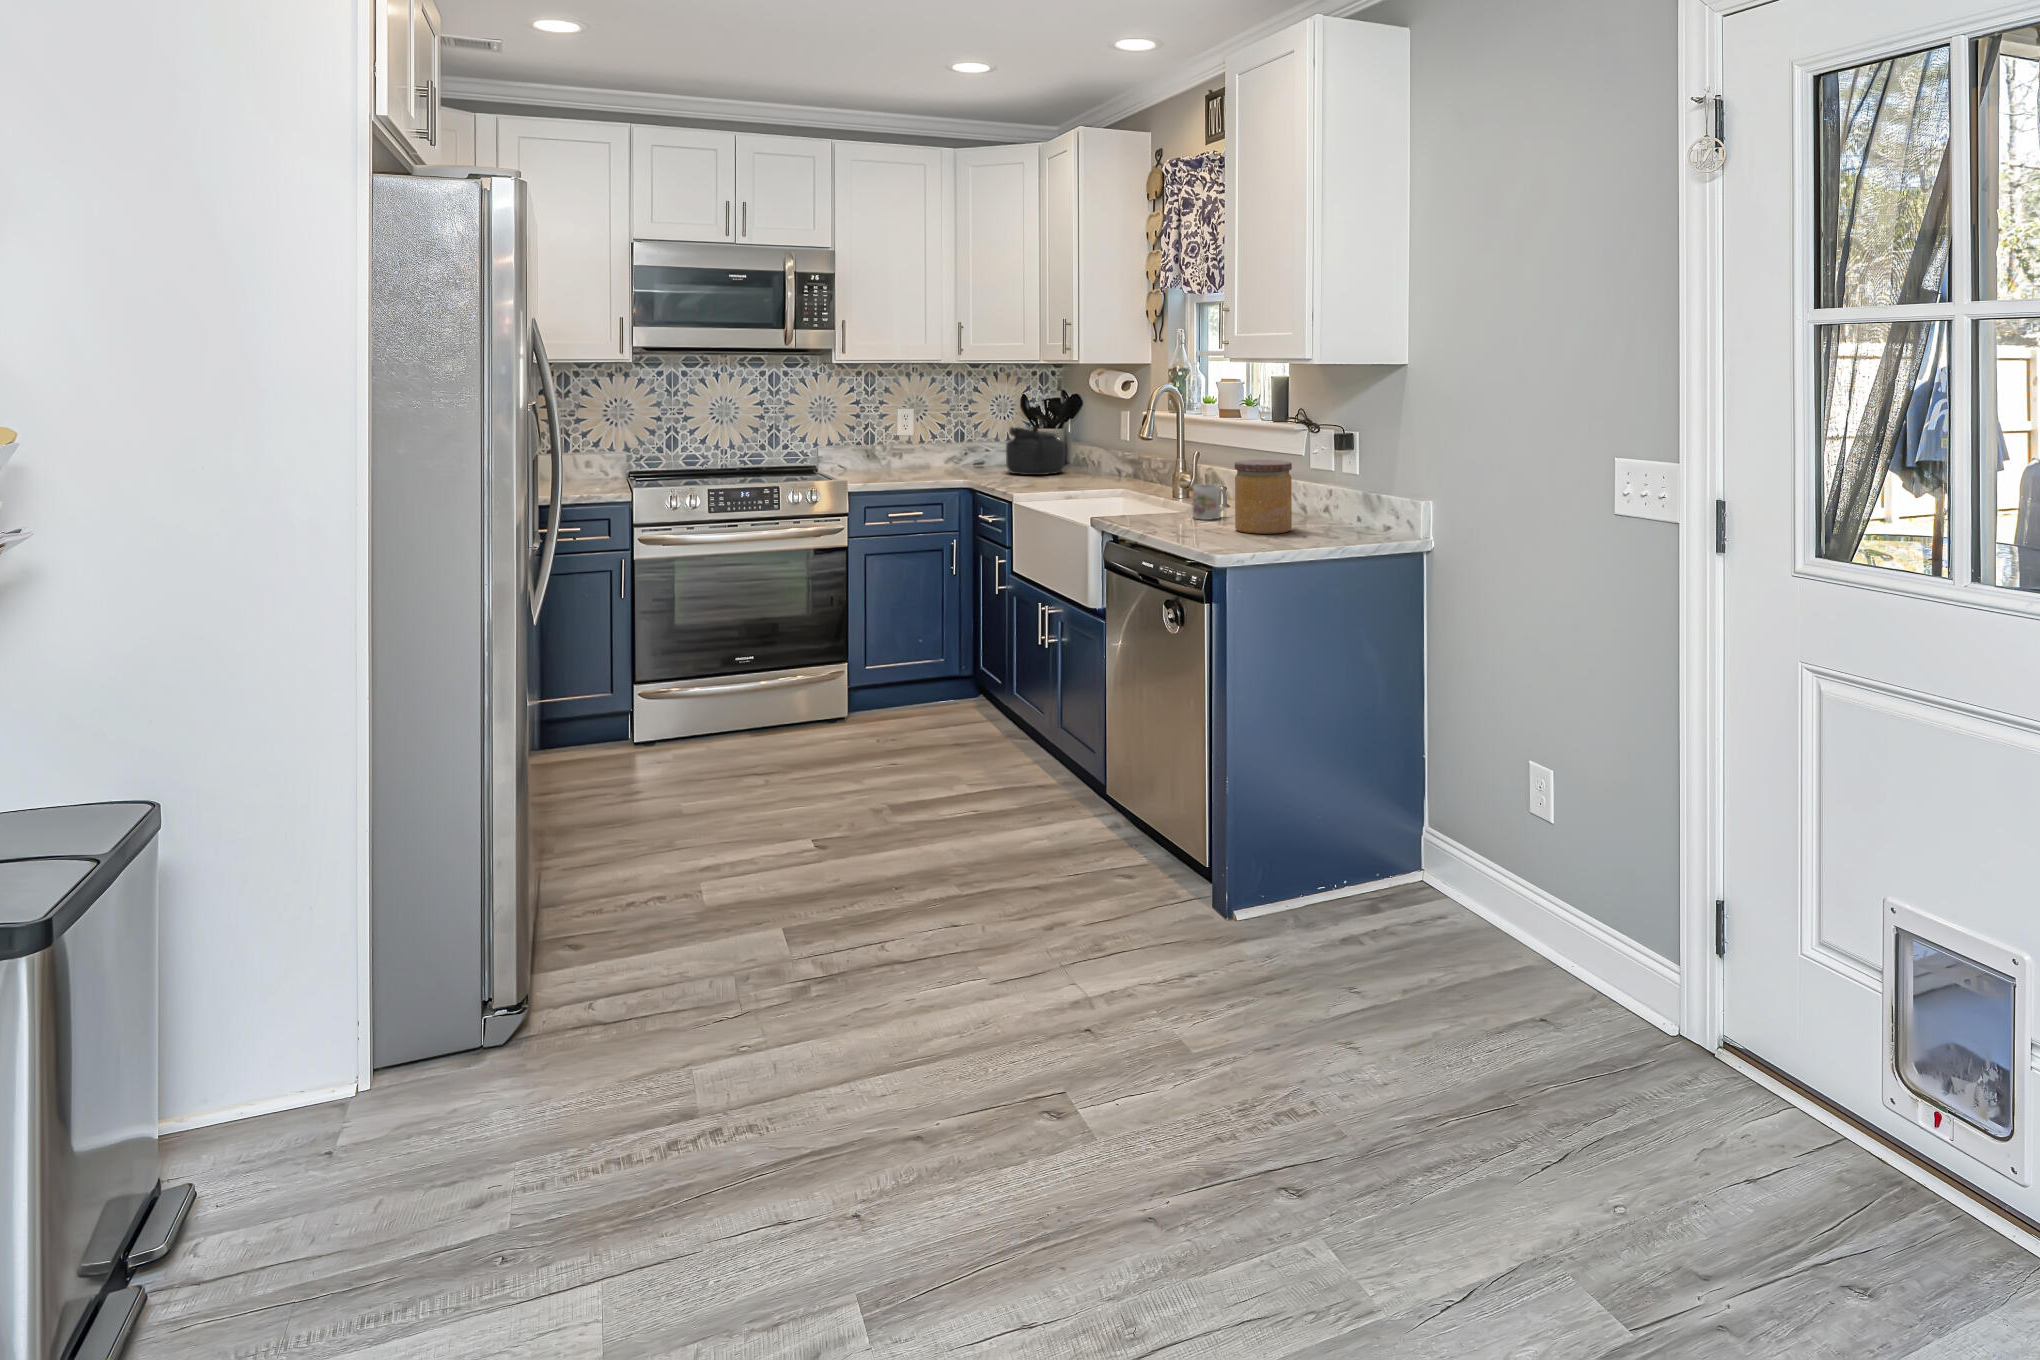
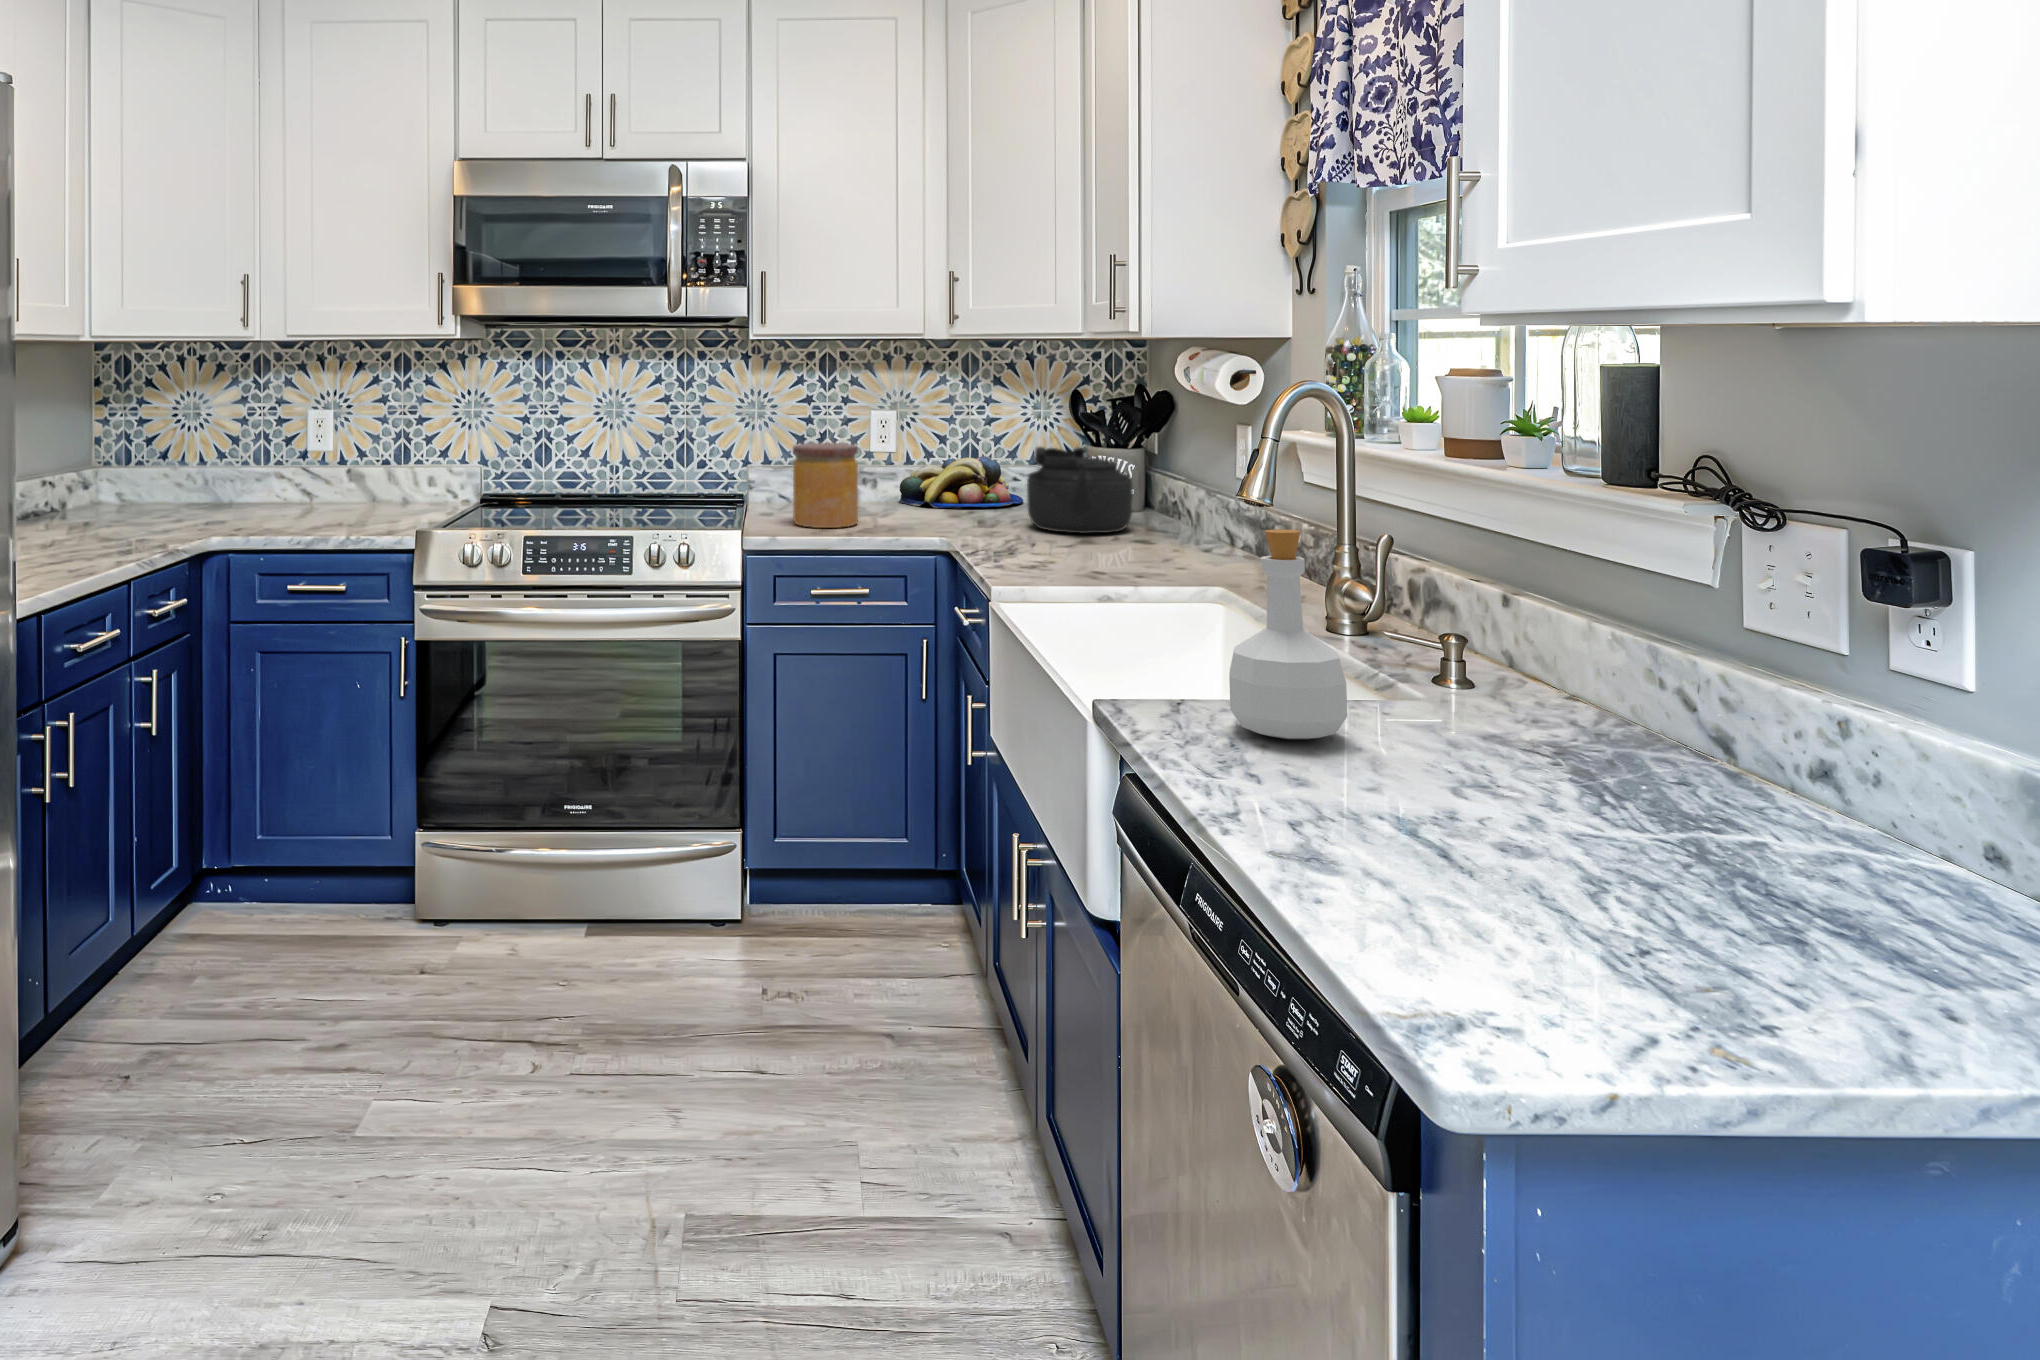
fruit bowl: none [917,437,994,468] -> present [899,456,1023,508]
bottle: none [1141,442,1186,526] -> present [1229,529,1347,739]
jar: present [1235,460,1292,534] -> present [793,443,858,528]
mug: present [1193,484,1227,520] -> none [1368,625,1460,719]

